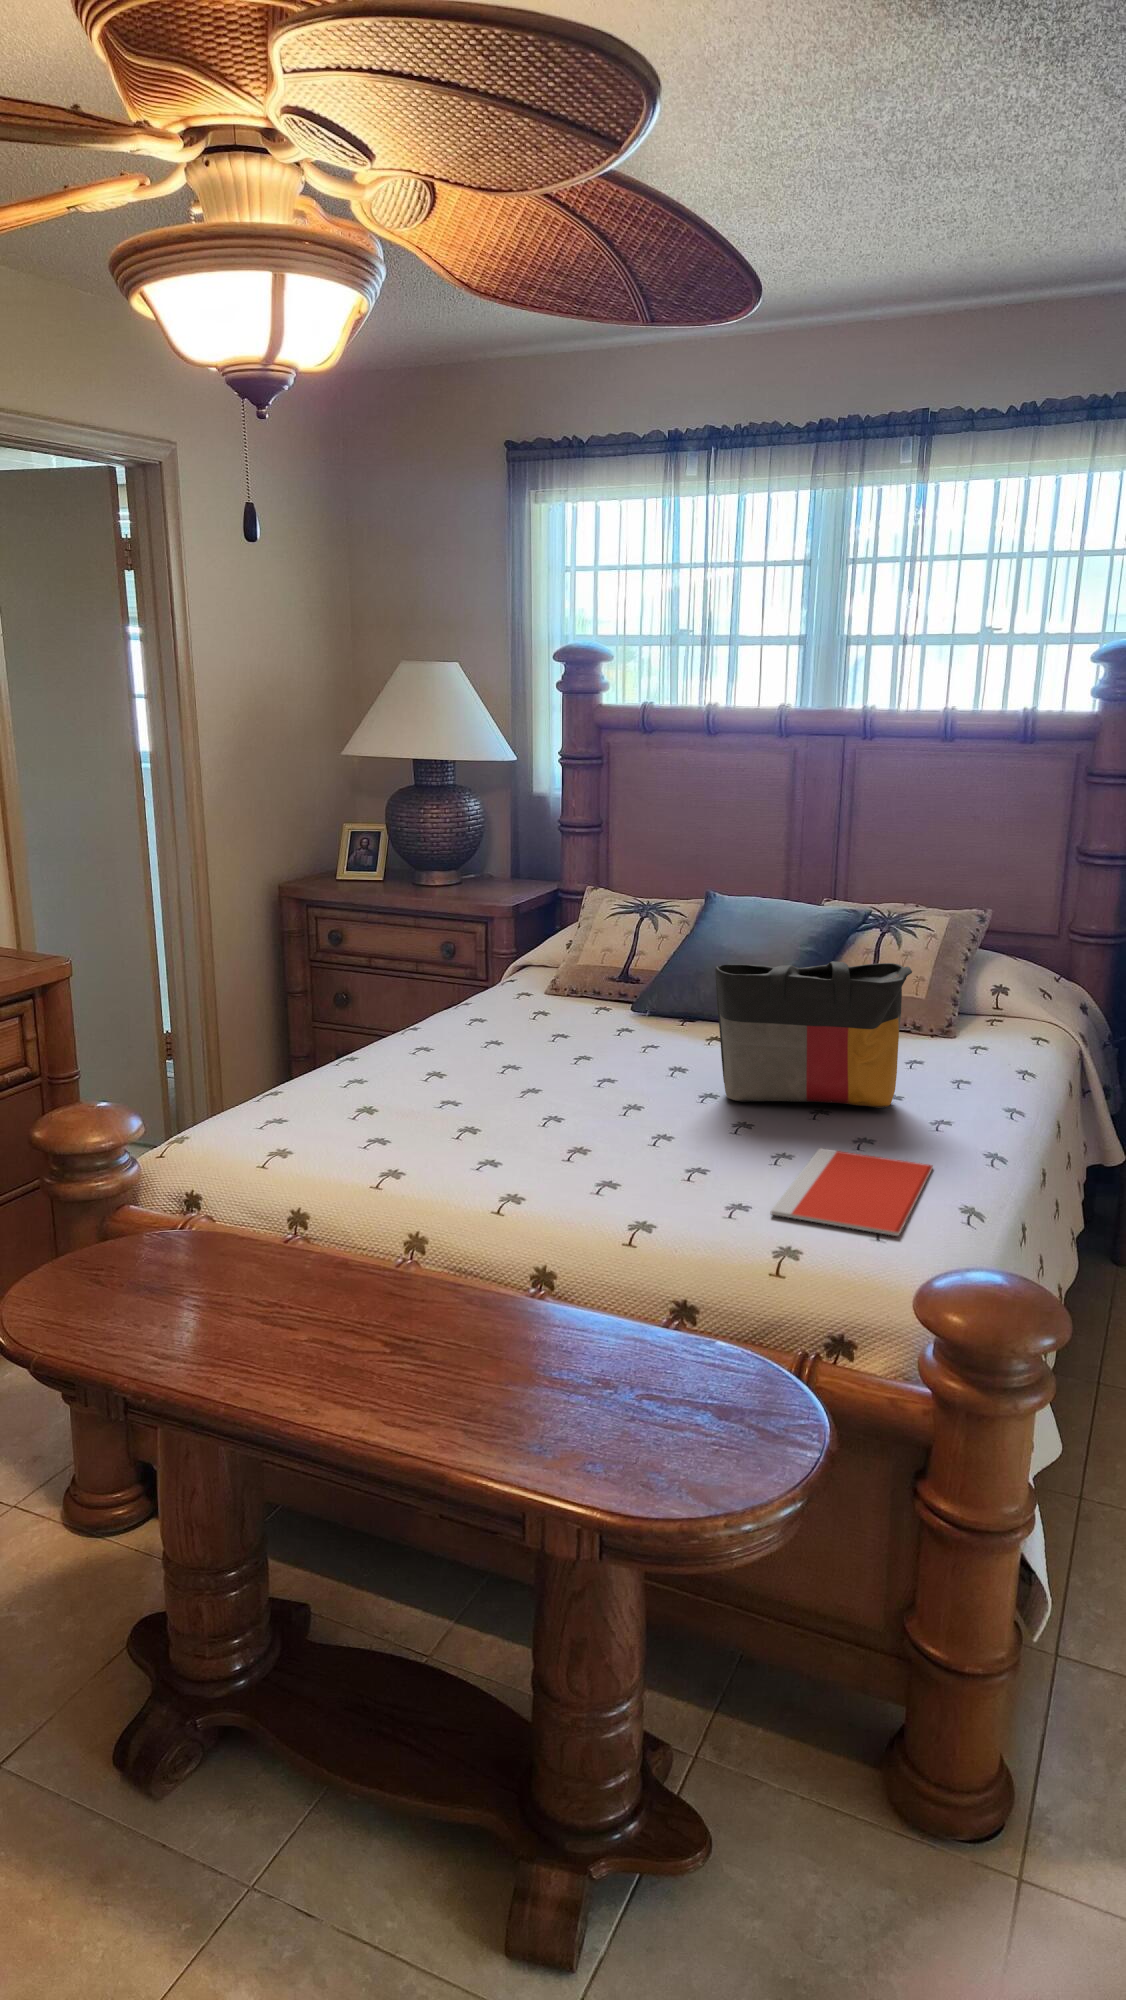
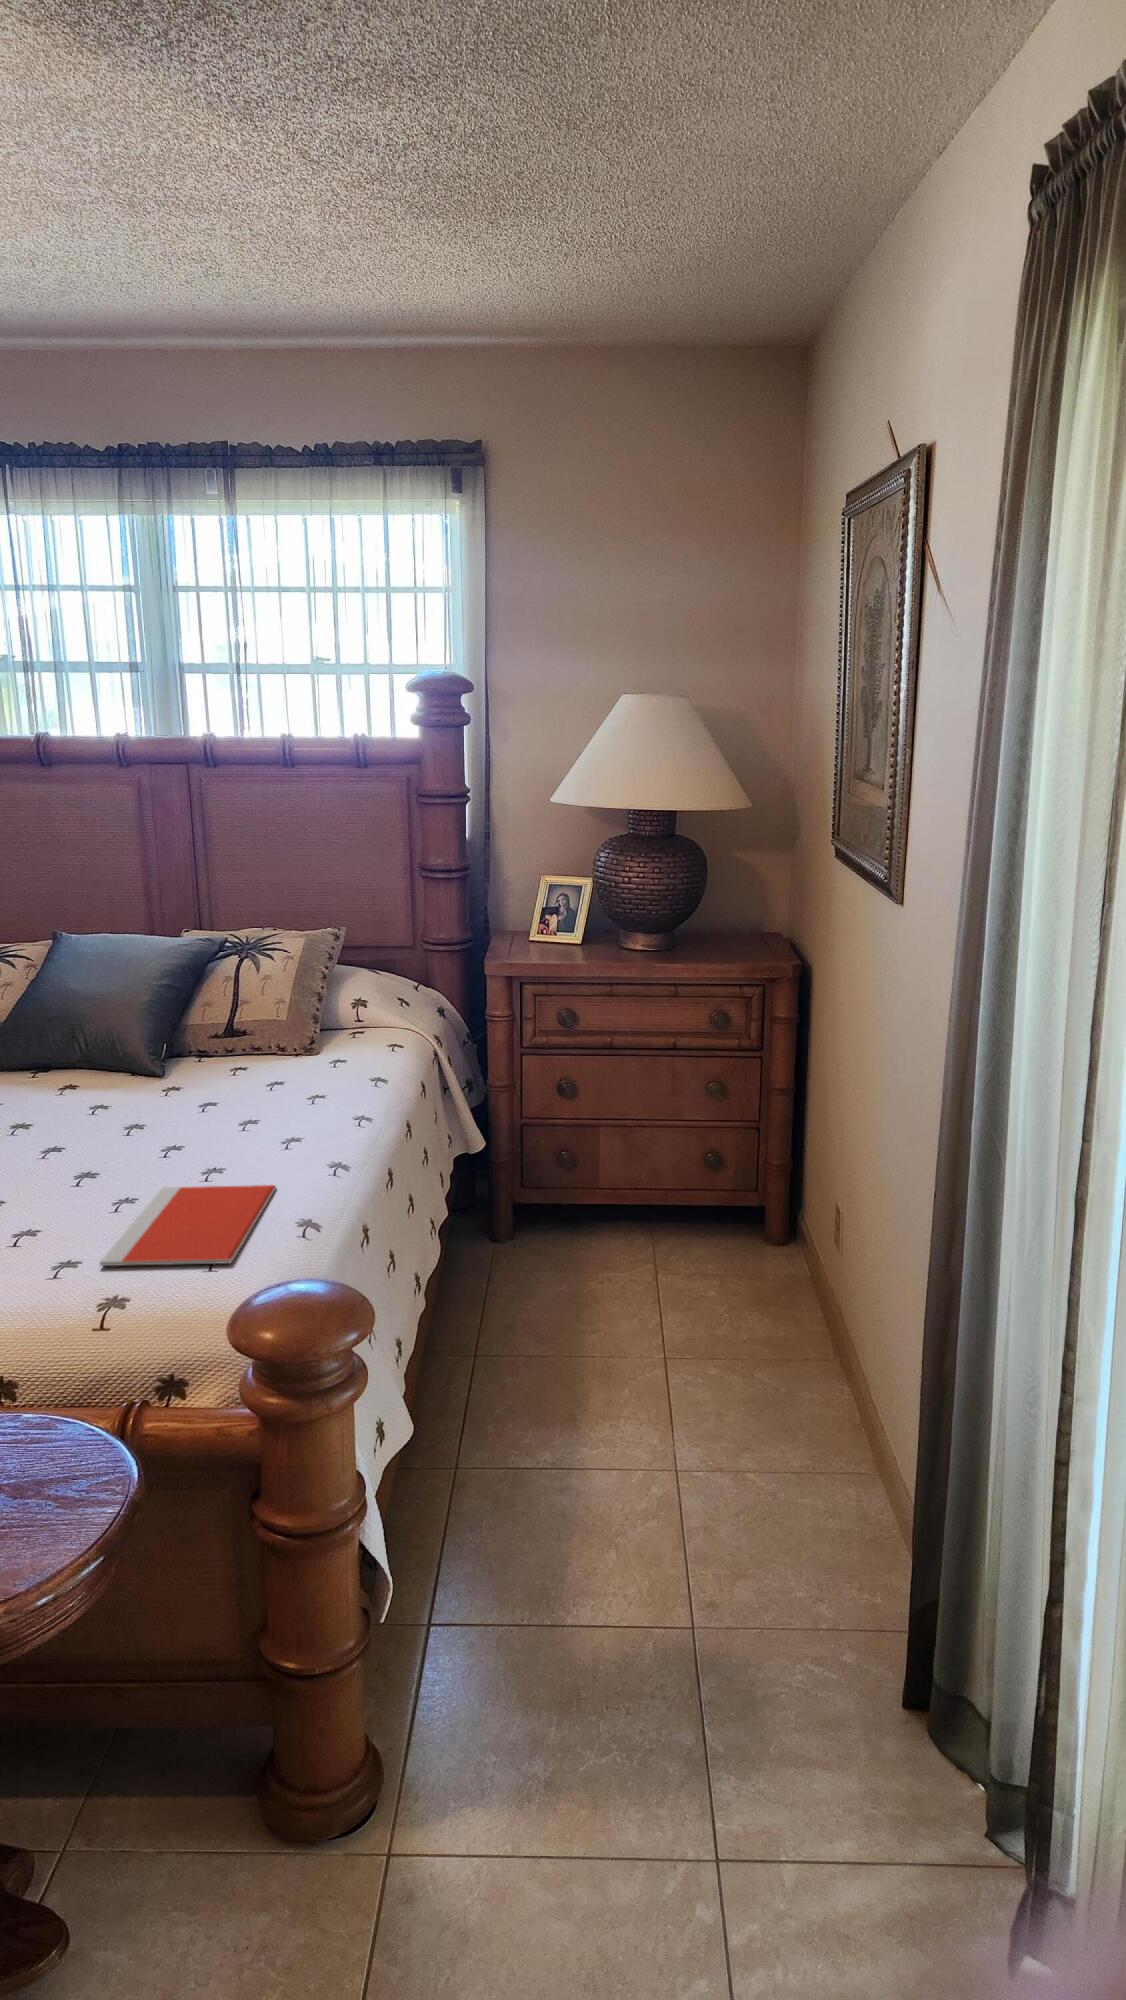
tote bag: present [715,961,912,1108] -> none [39,990,245,1152]

